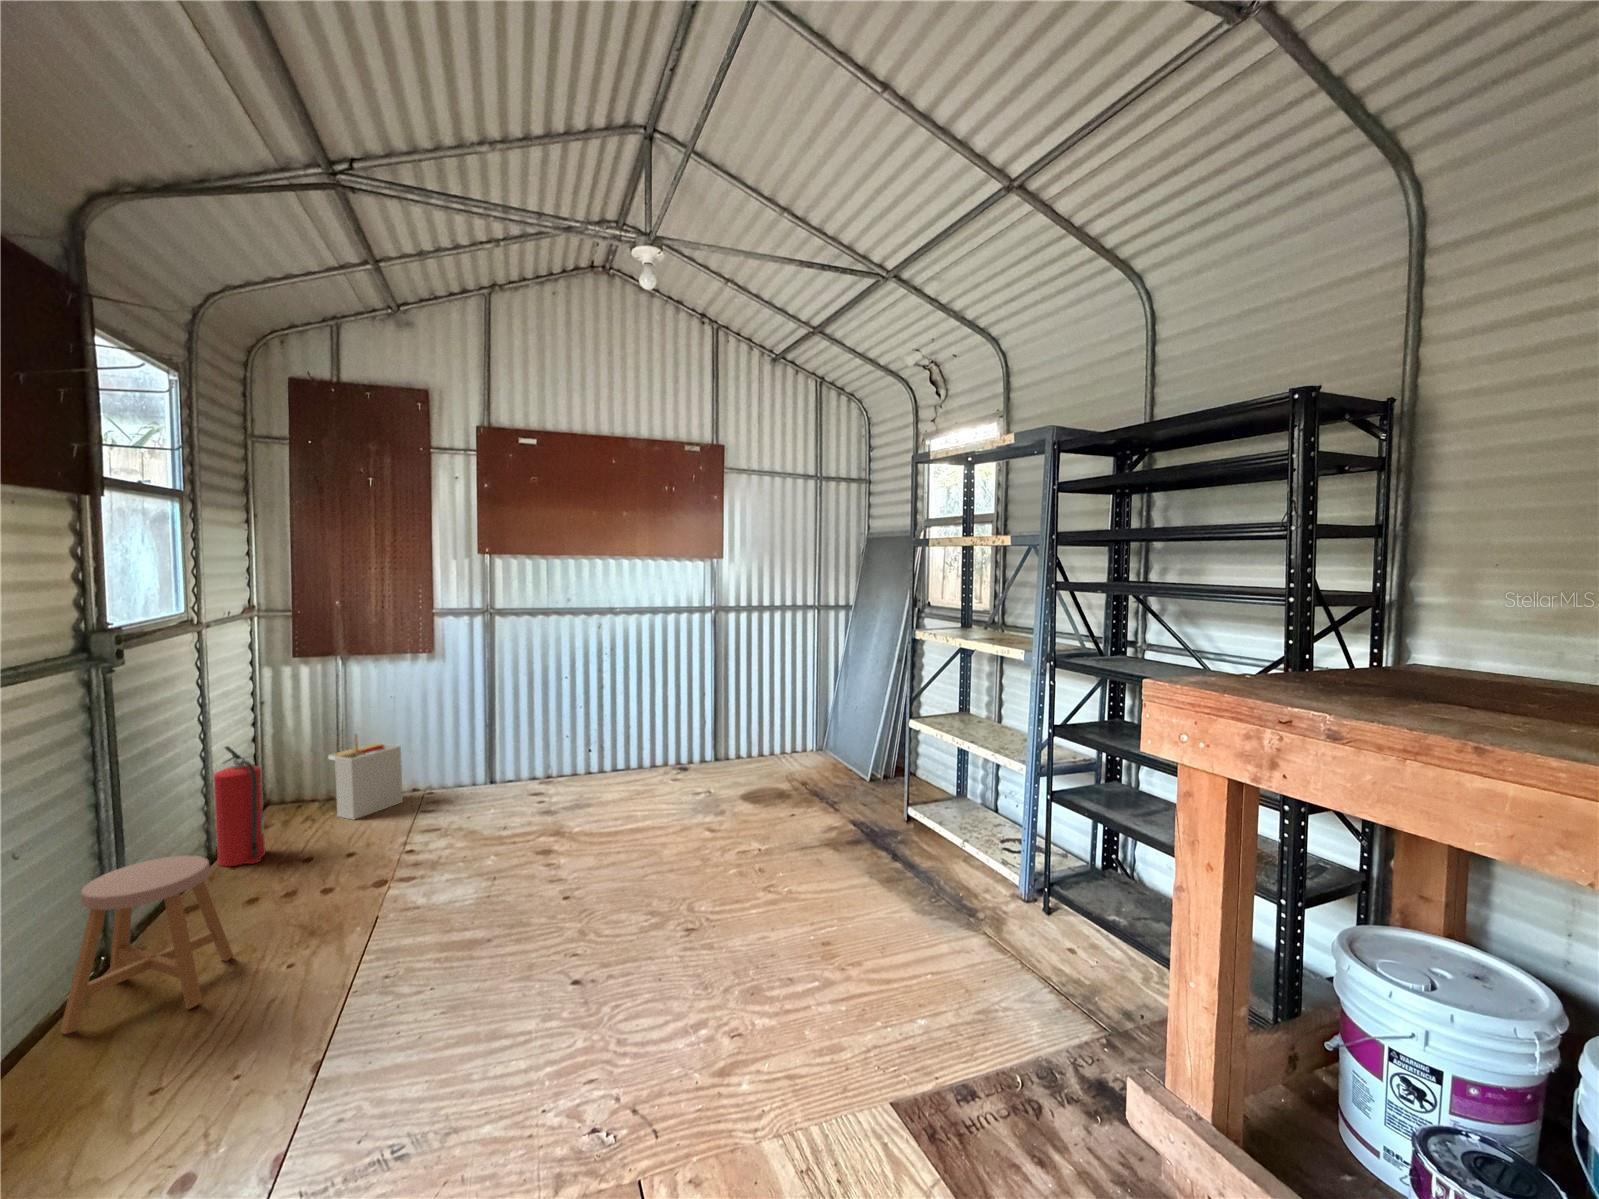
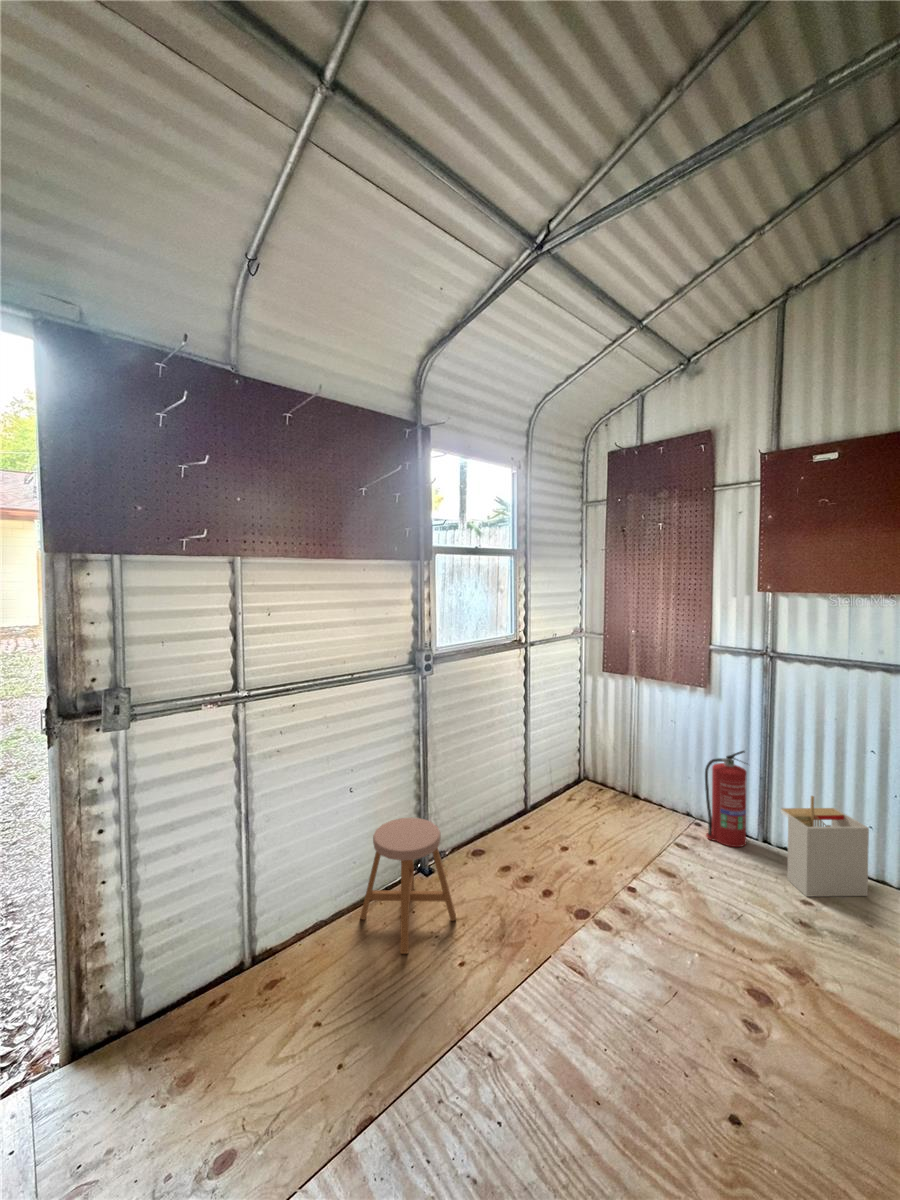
storage bin: present [328,734,403,820] -> present [781,796,869,897]
fire extinguisher: present [214,746,265,866] -> present [705,751,747,847]

